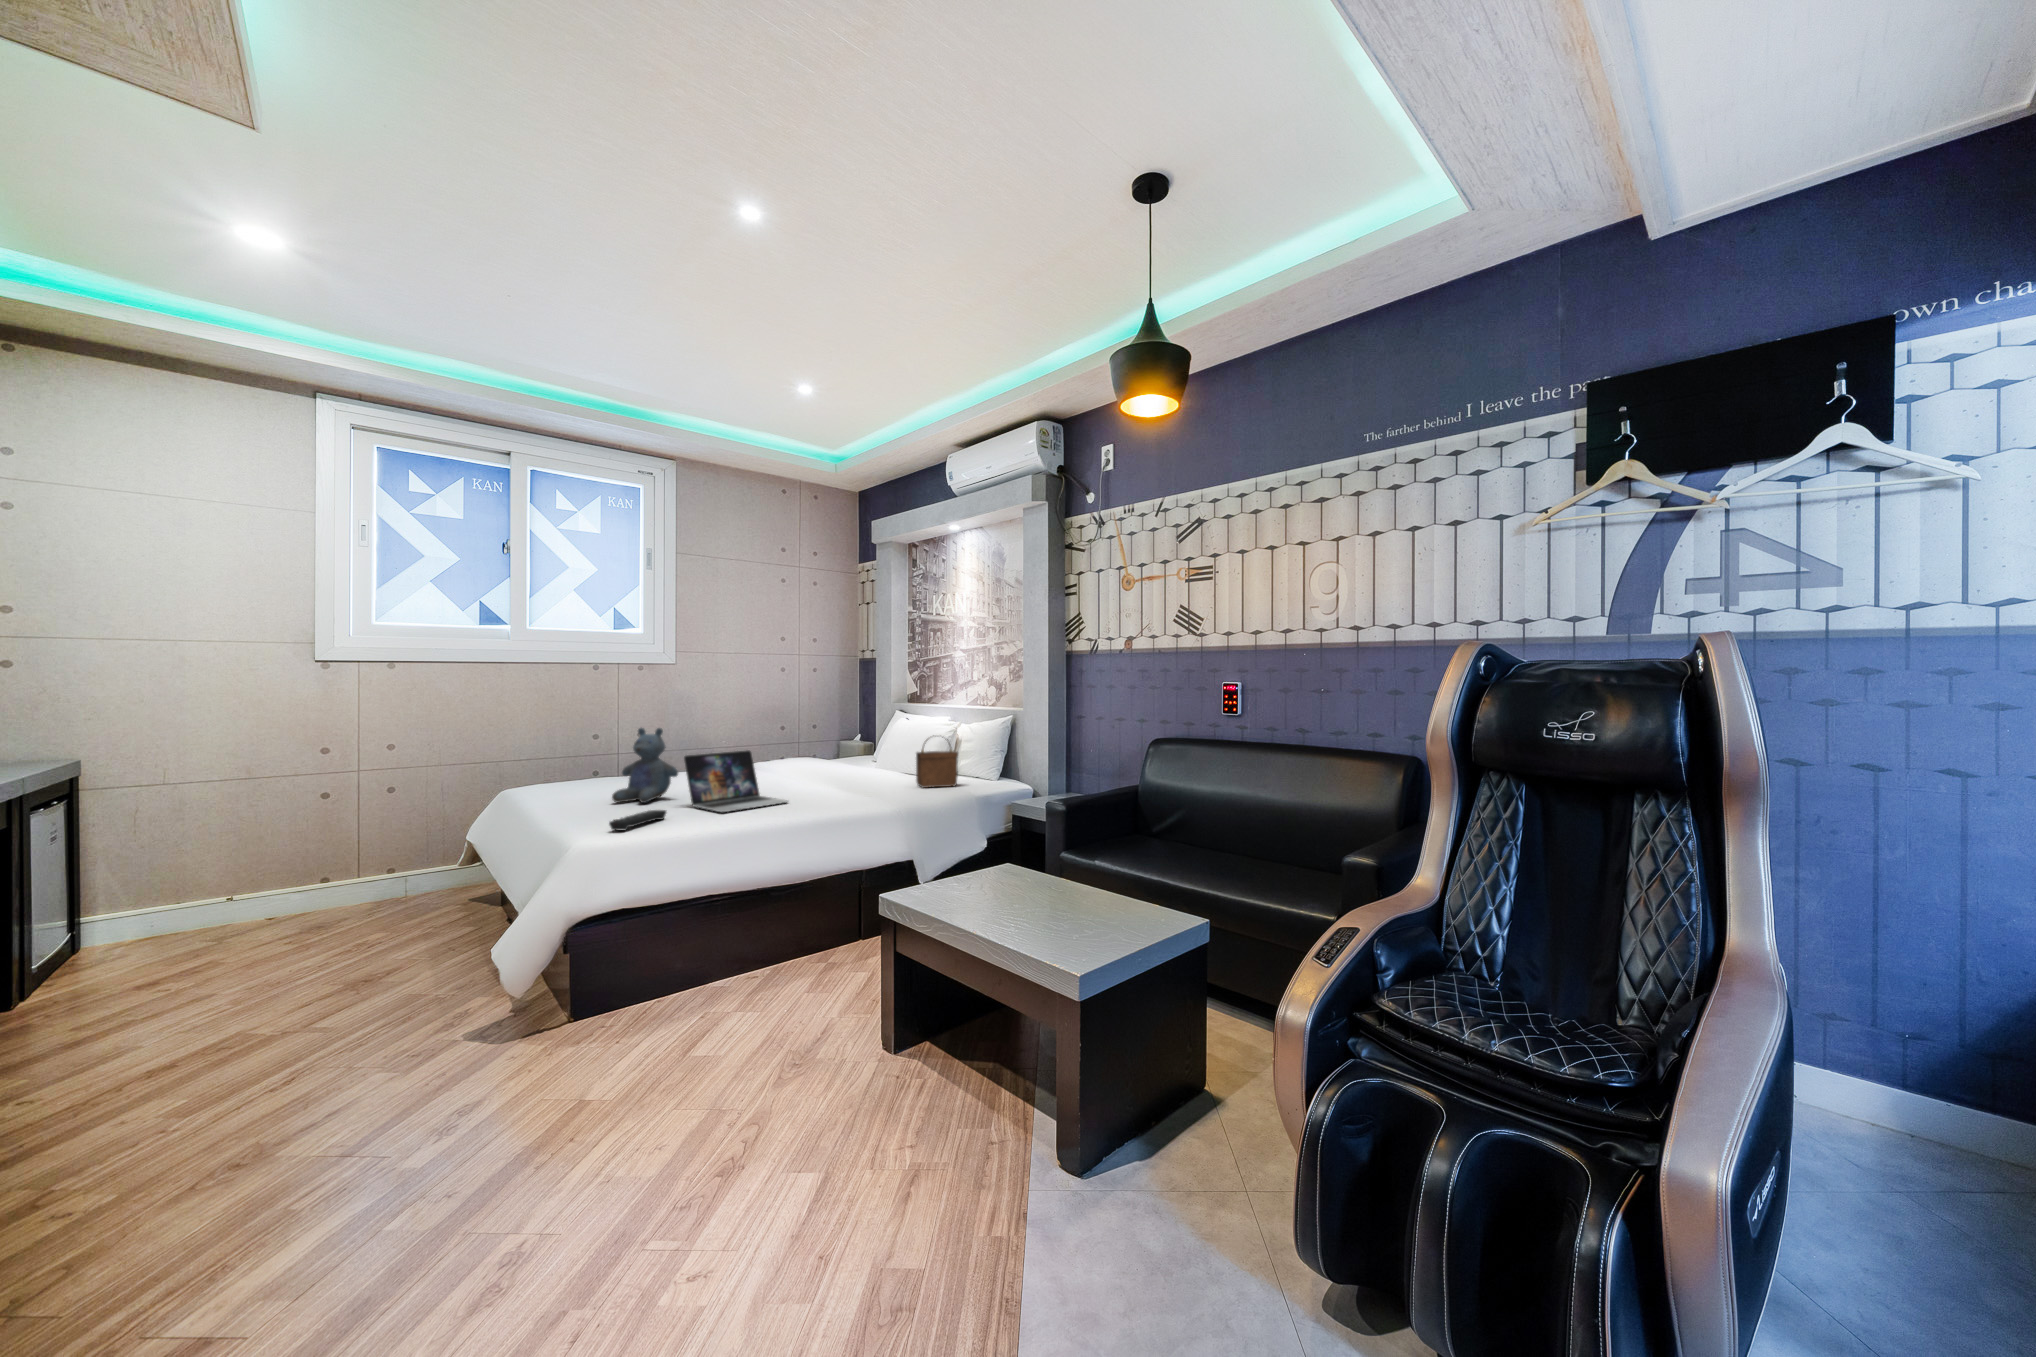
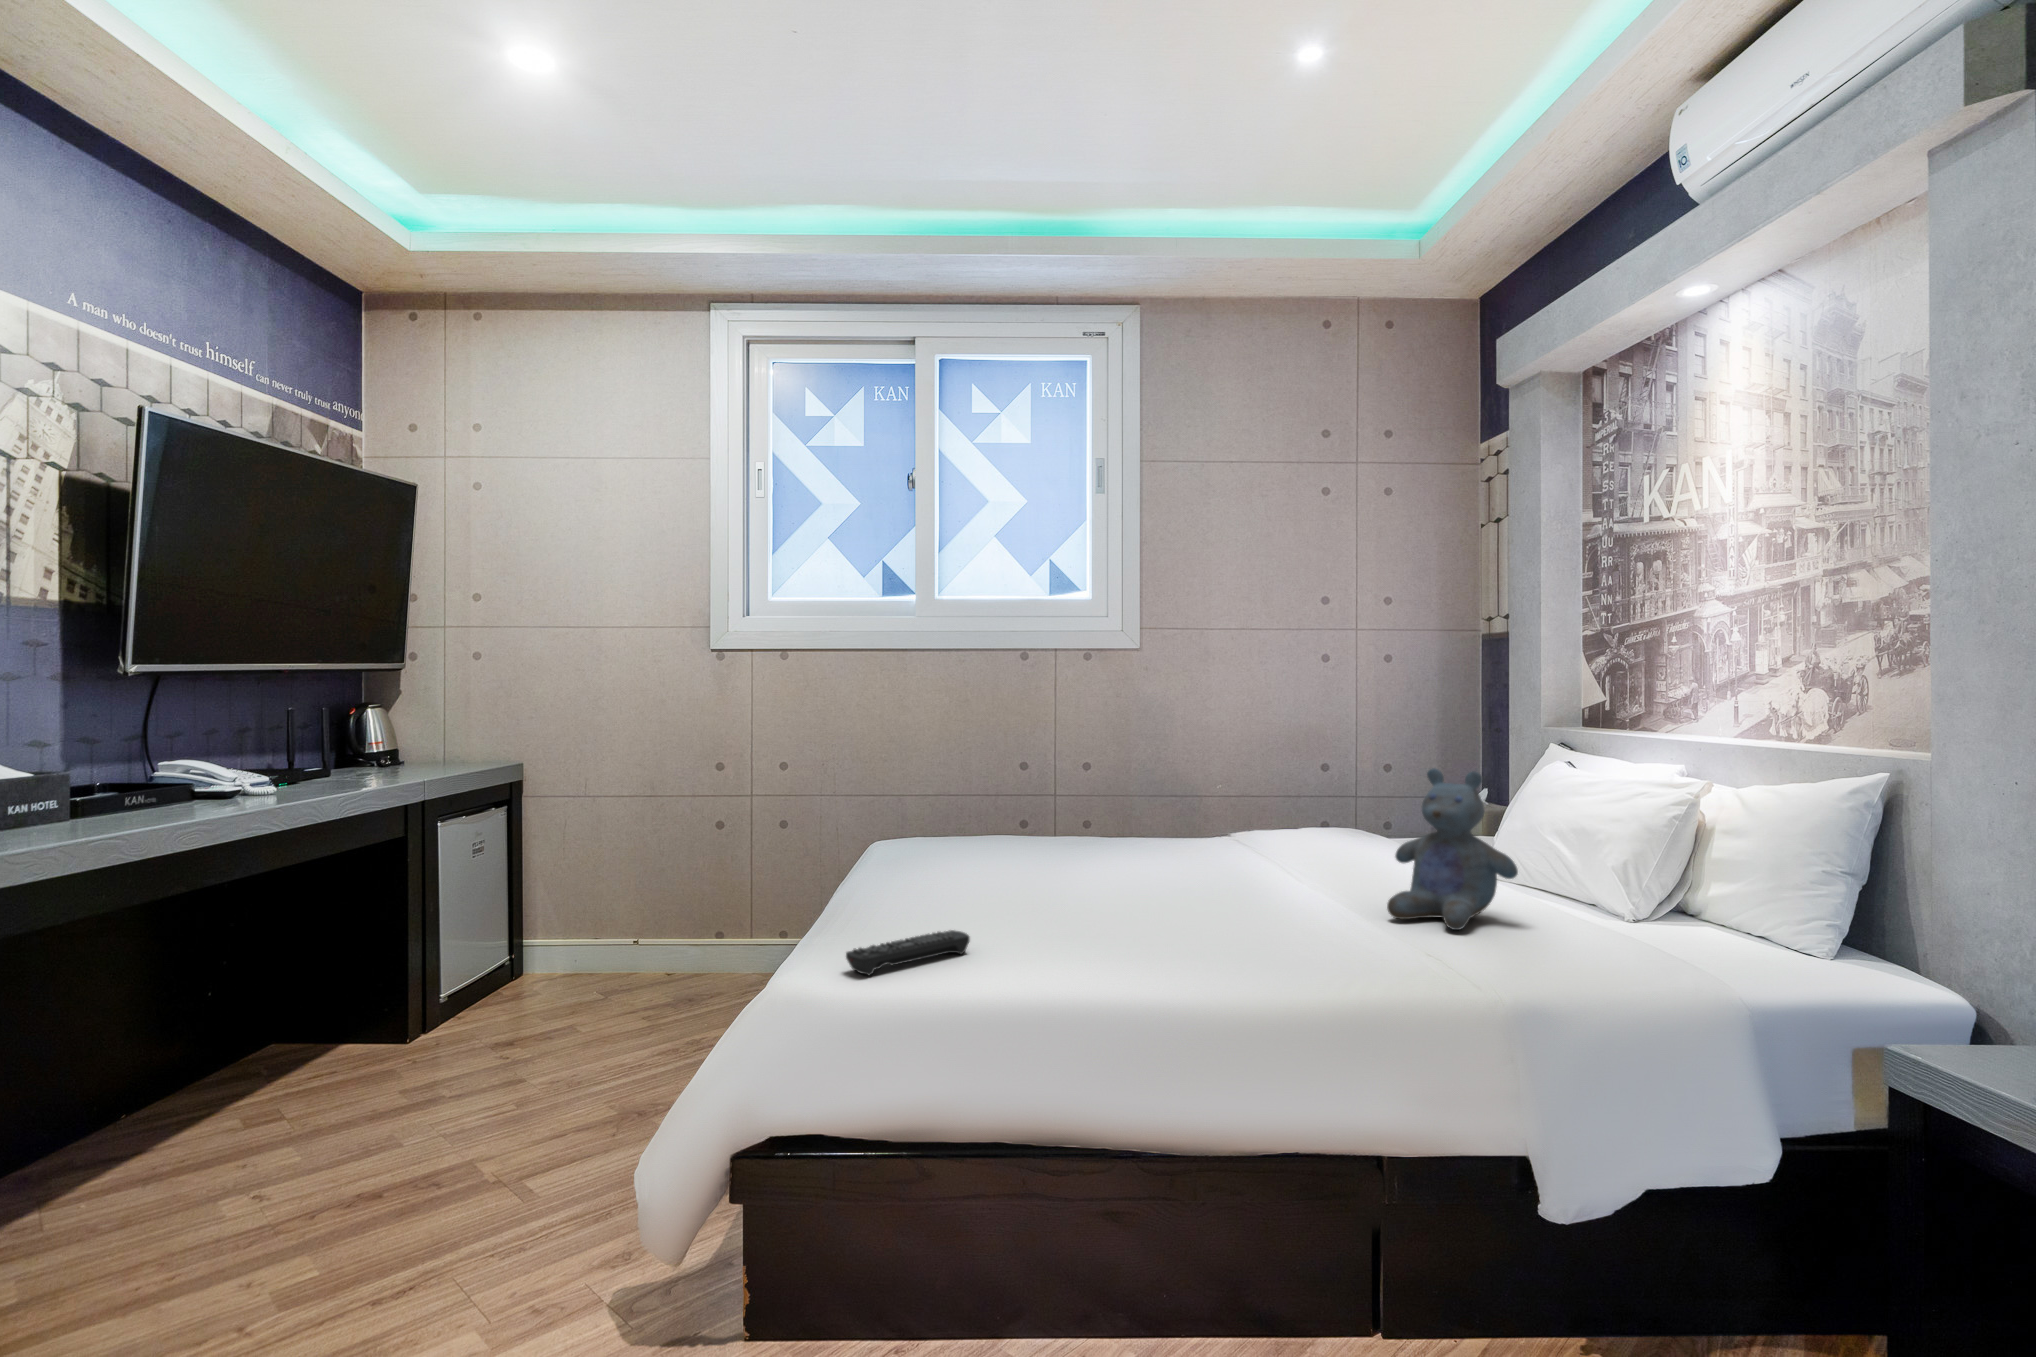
stuffed bear: present [612,728,678,803] -> present [1387,768,1518,930]
handbag: present [916,735,958,788] -> none [1567,814,1693,958]
laptop: present [684,750,788,812] -> none [1037,817,1229,954]

